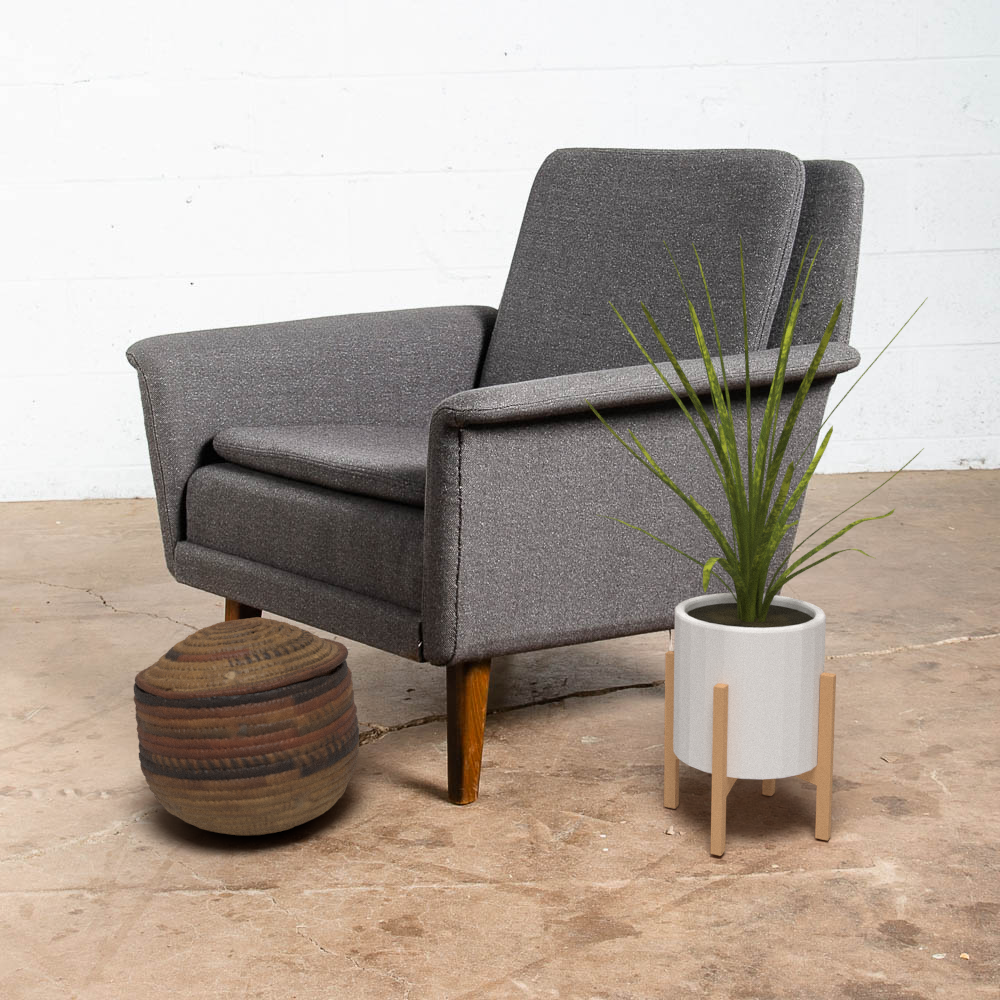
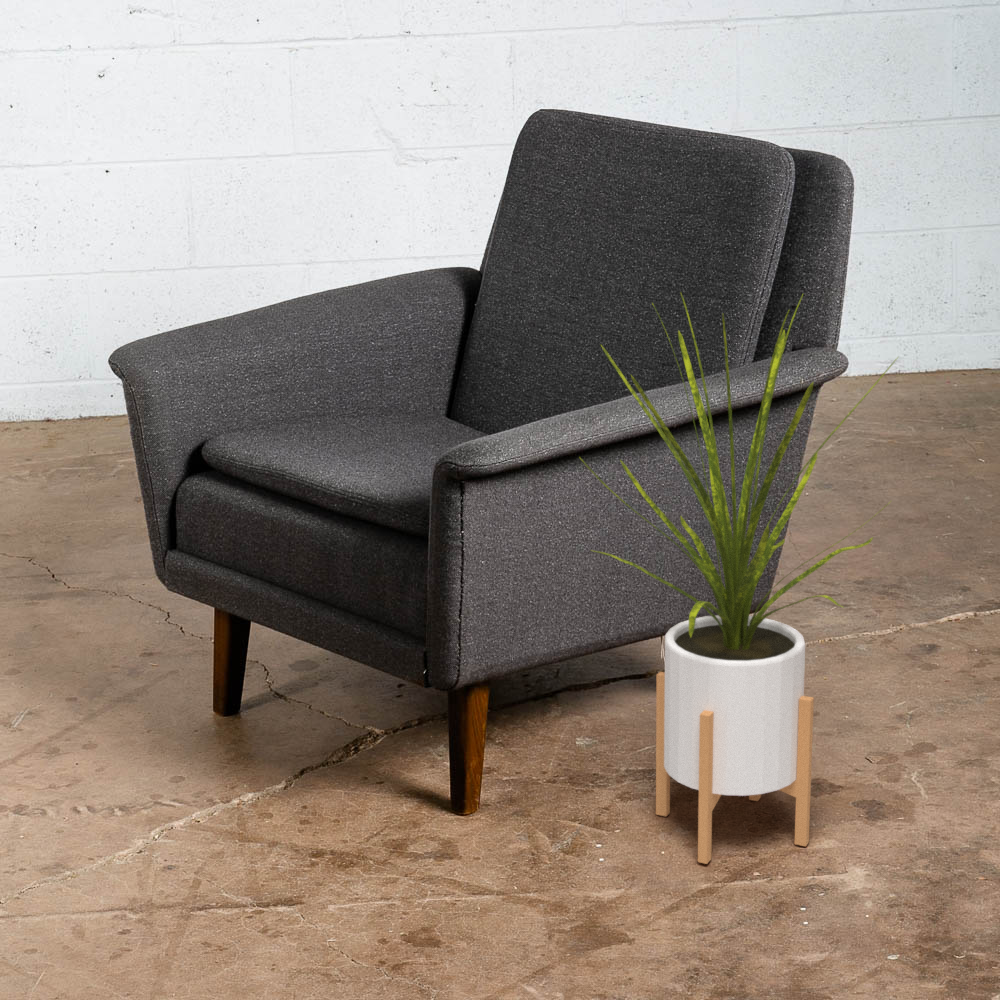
basket: present [134,617,359,836] -> none [154,646,367,854]

